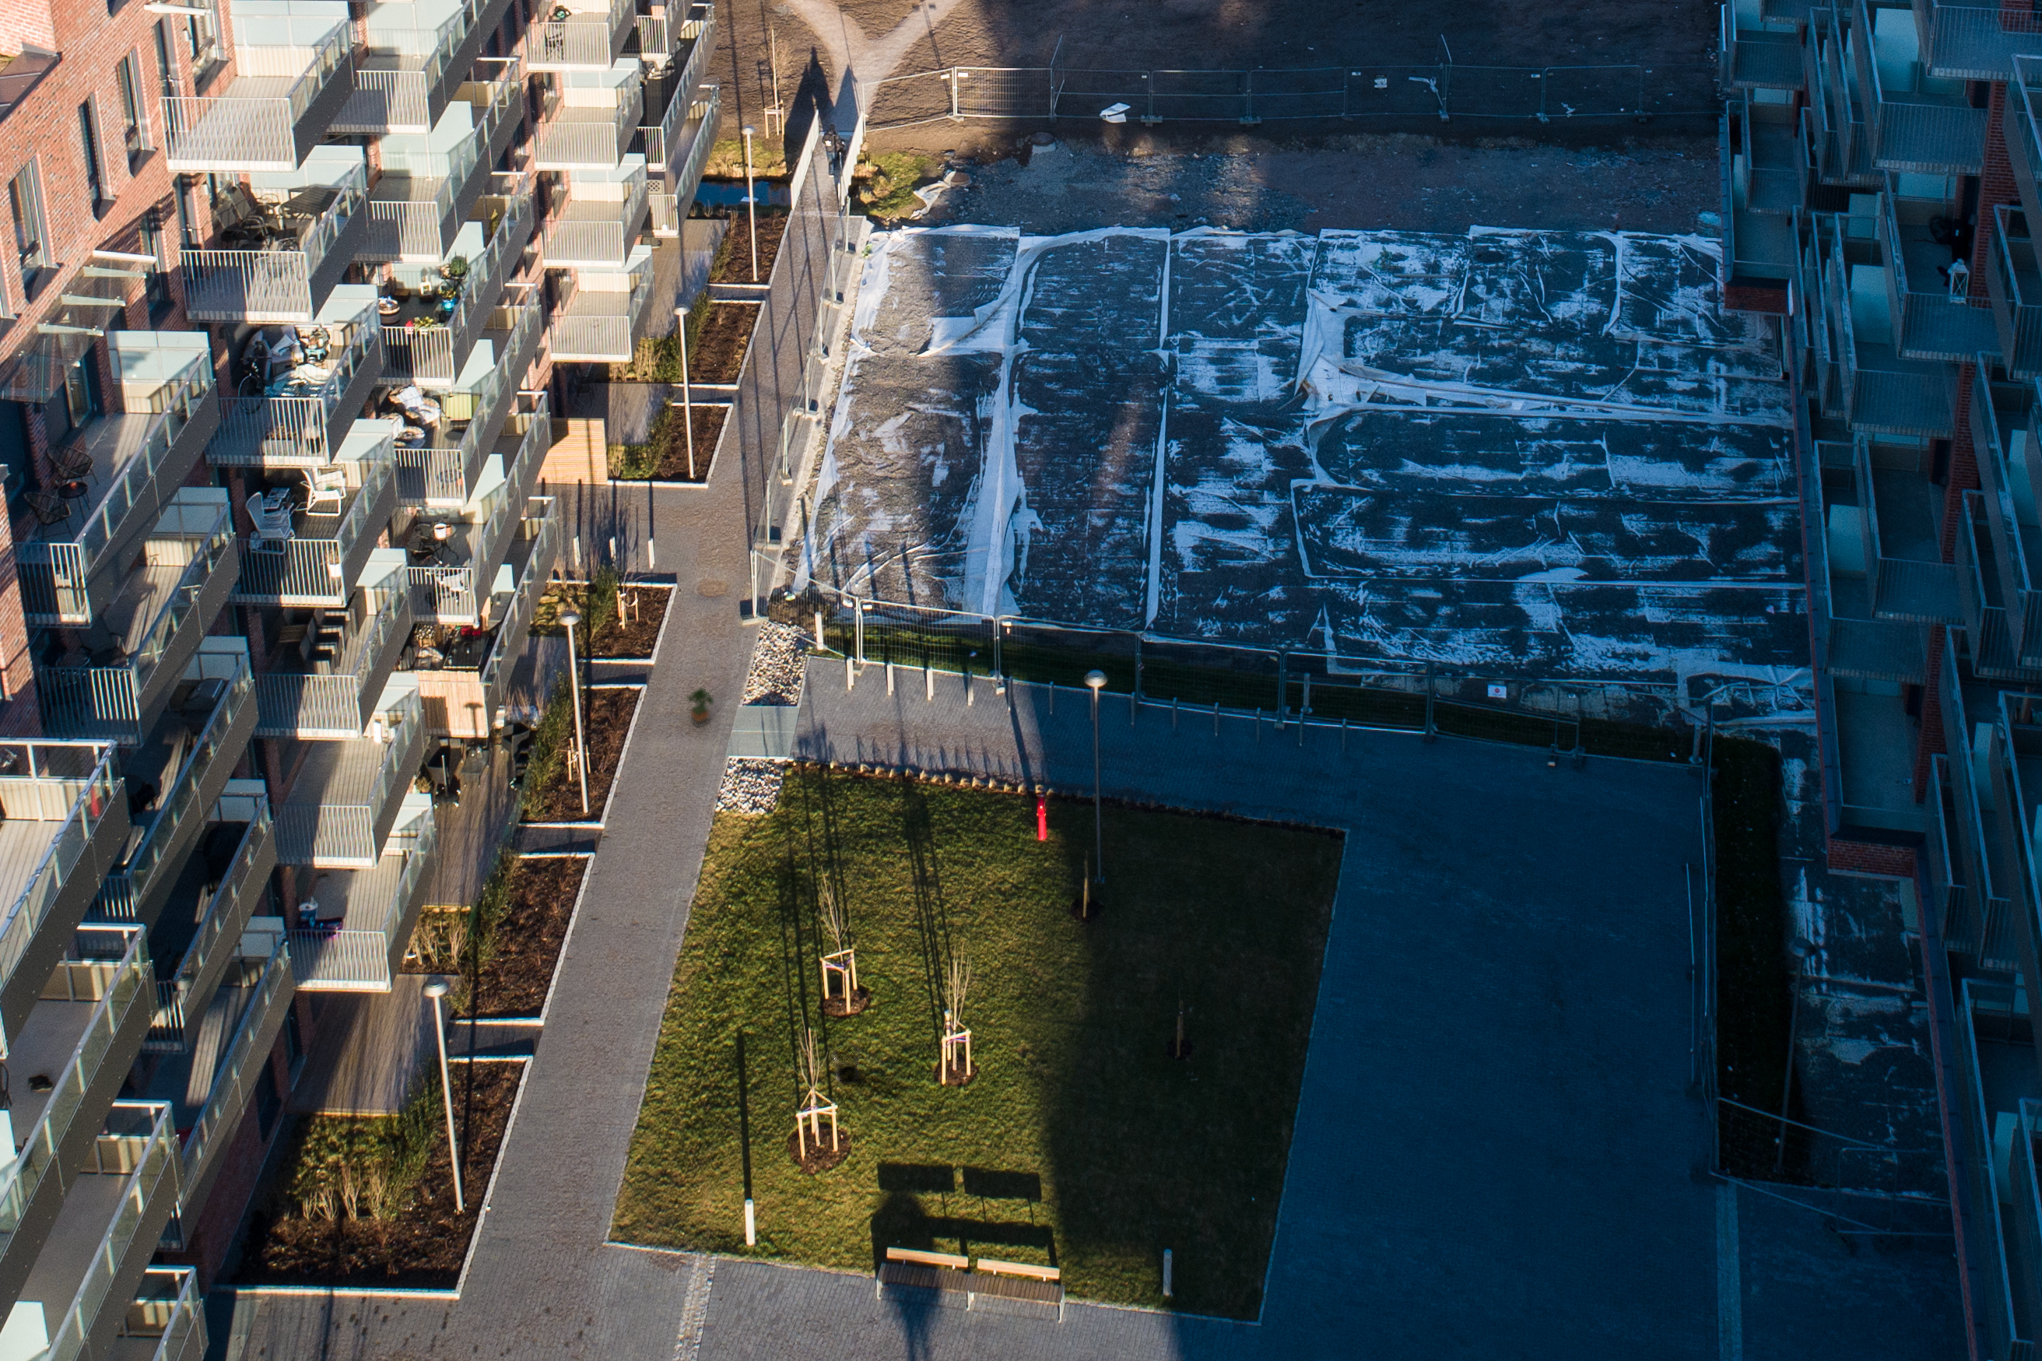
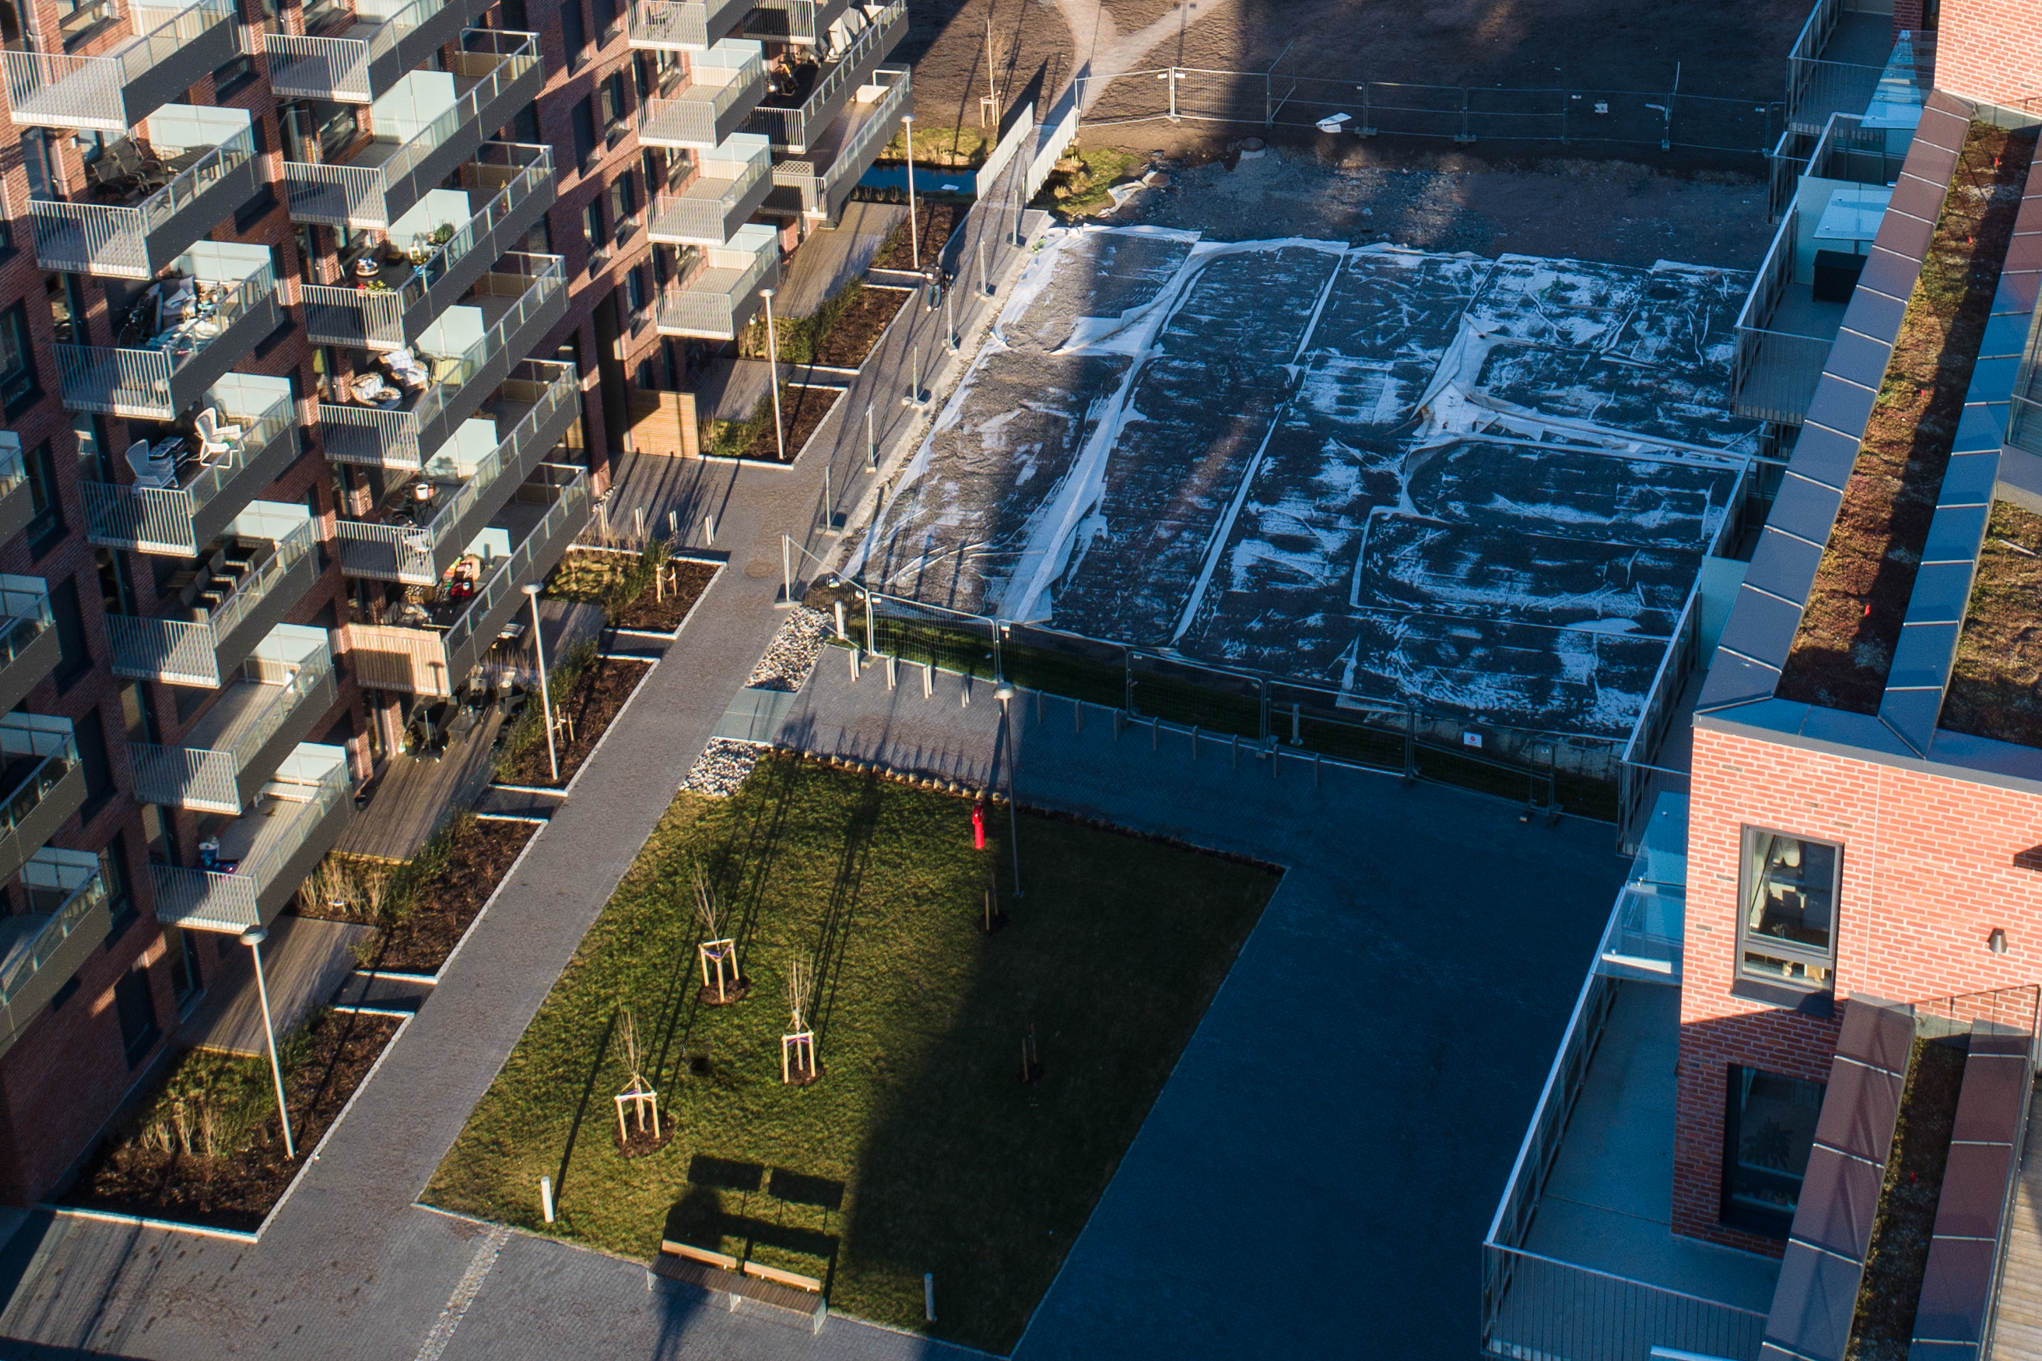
potted tree: present [687,688,714,727] -> none [682,666,709,706]

